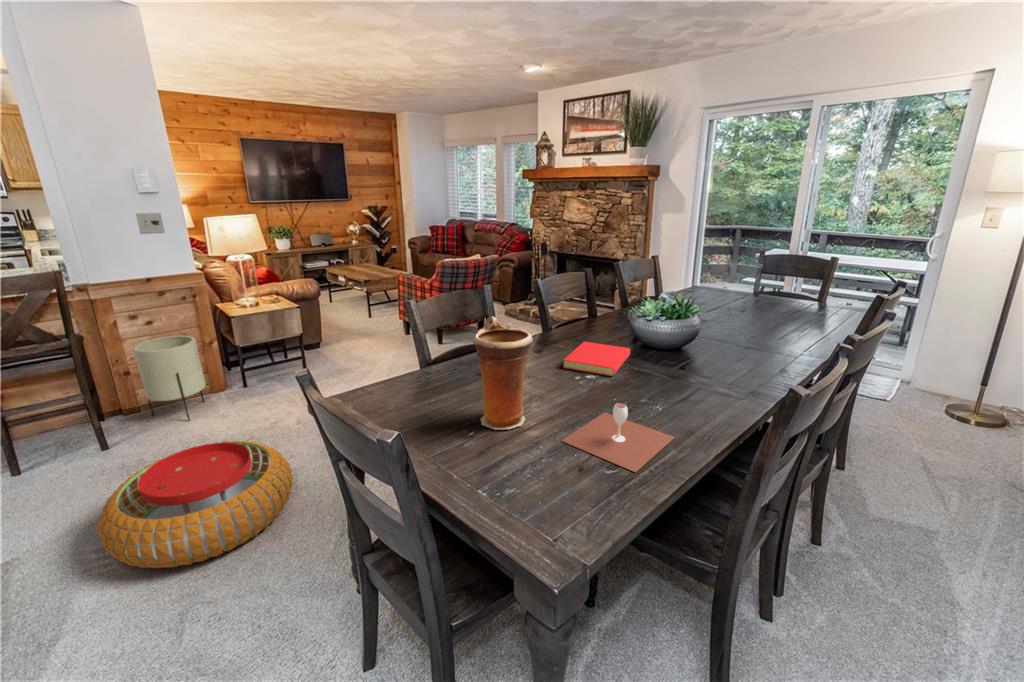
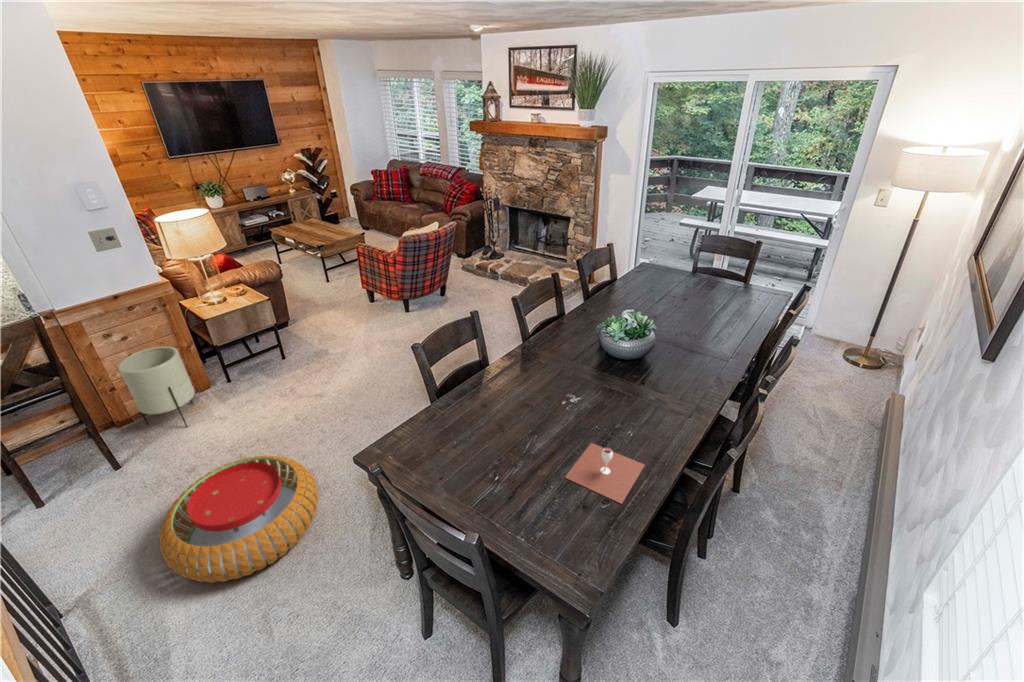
vase: present [473,317,533,430] -> none [493,385,540,471]
book: present [563,342,630,376] -> none [550,359,601,399]

